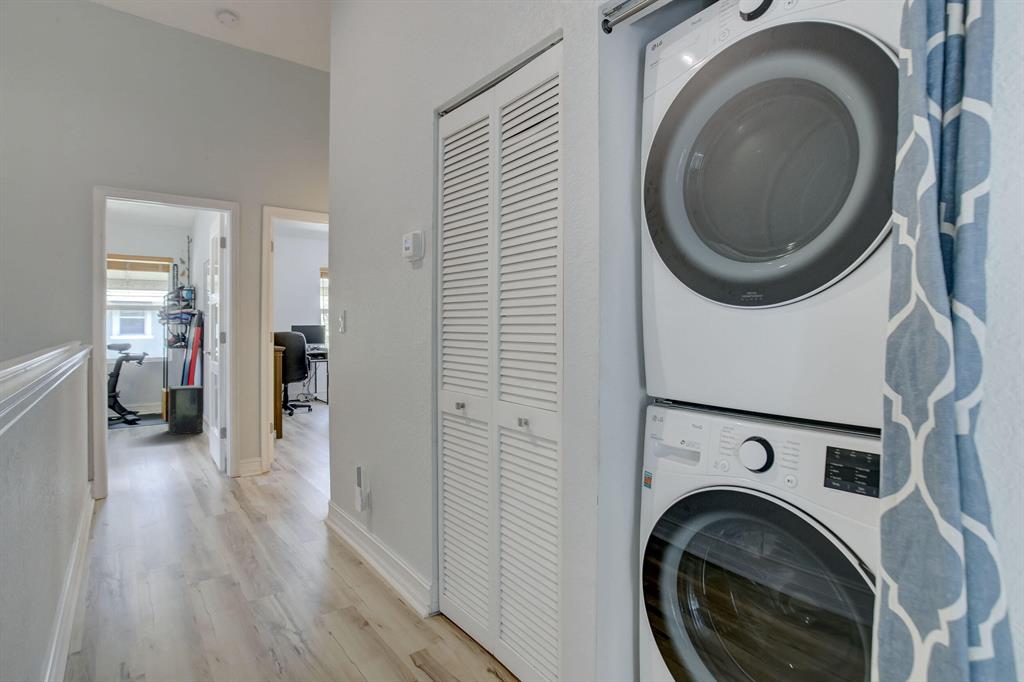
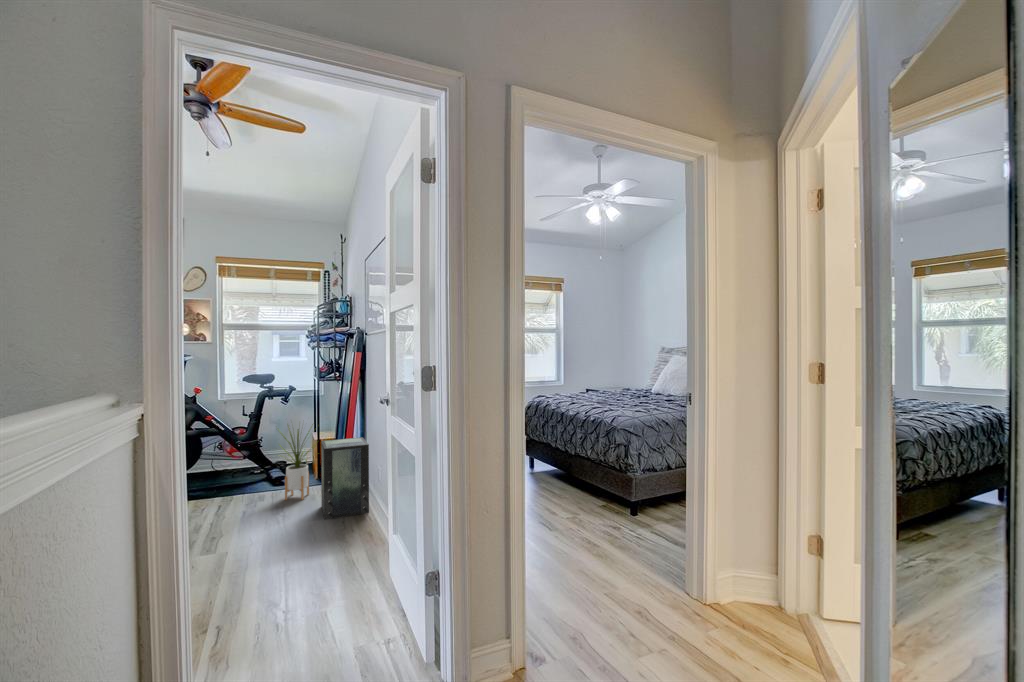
house plant: none [132,371,169,429] -> present [283,427,309,500]

